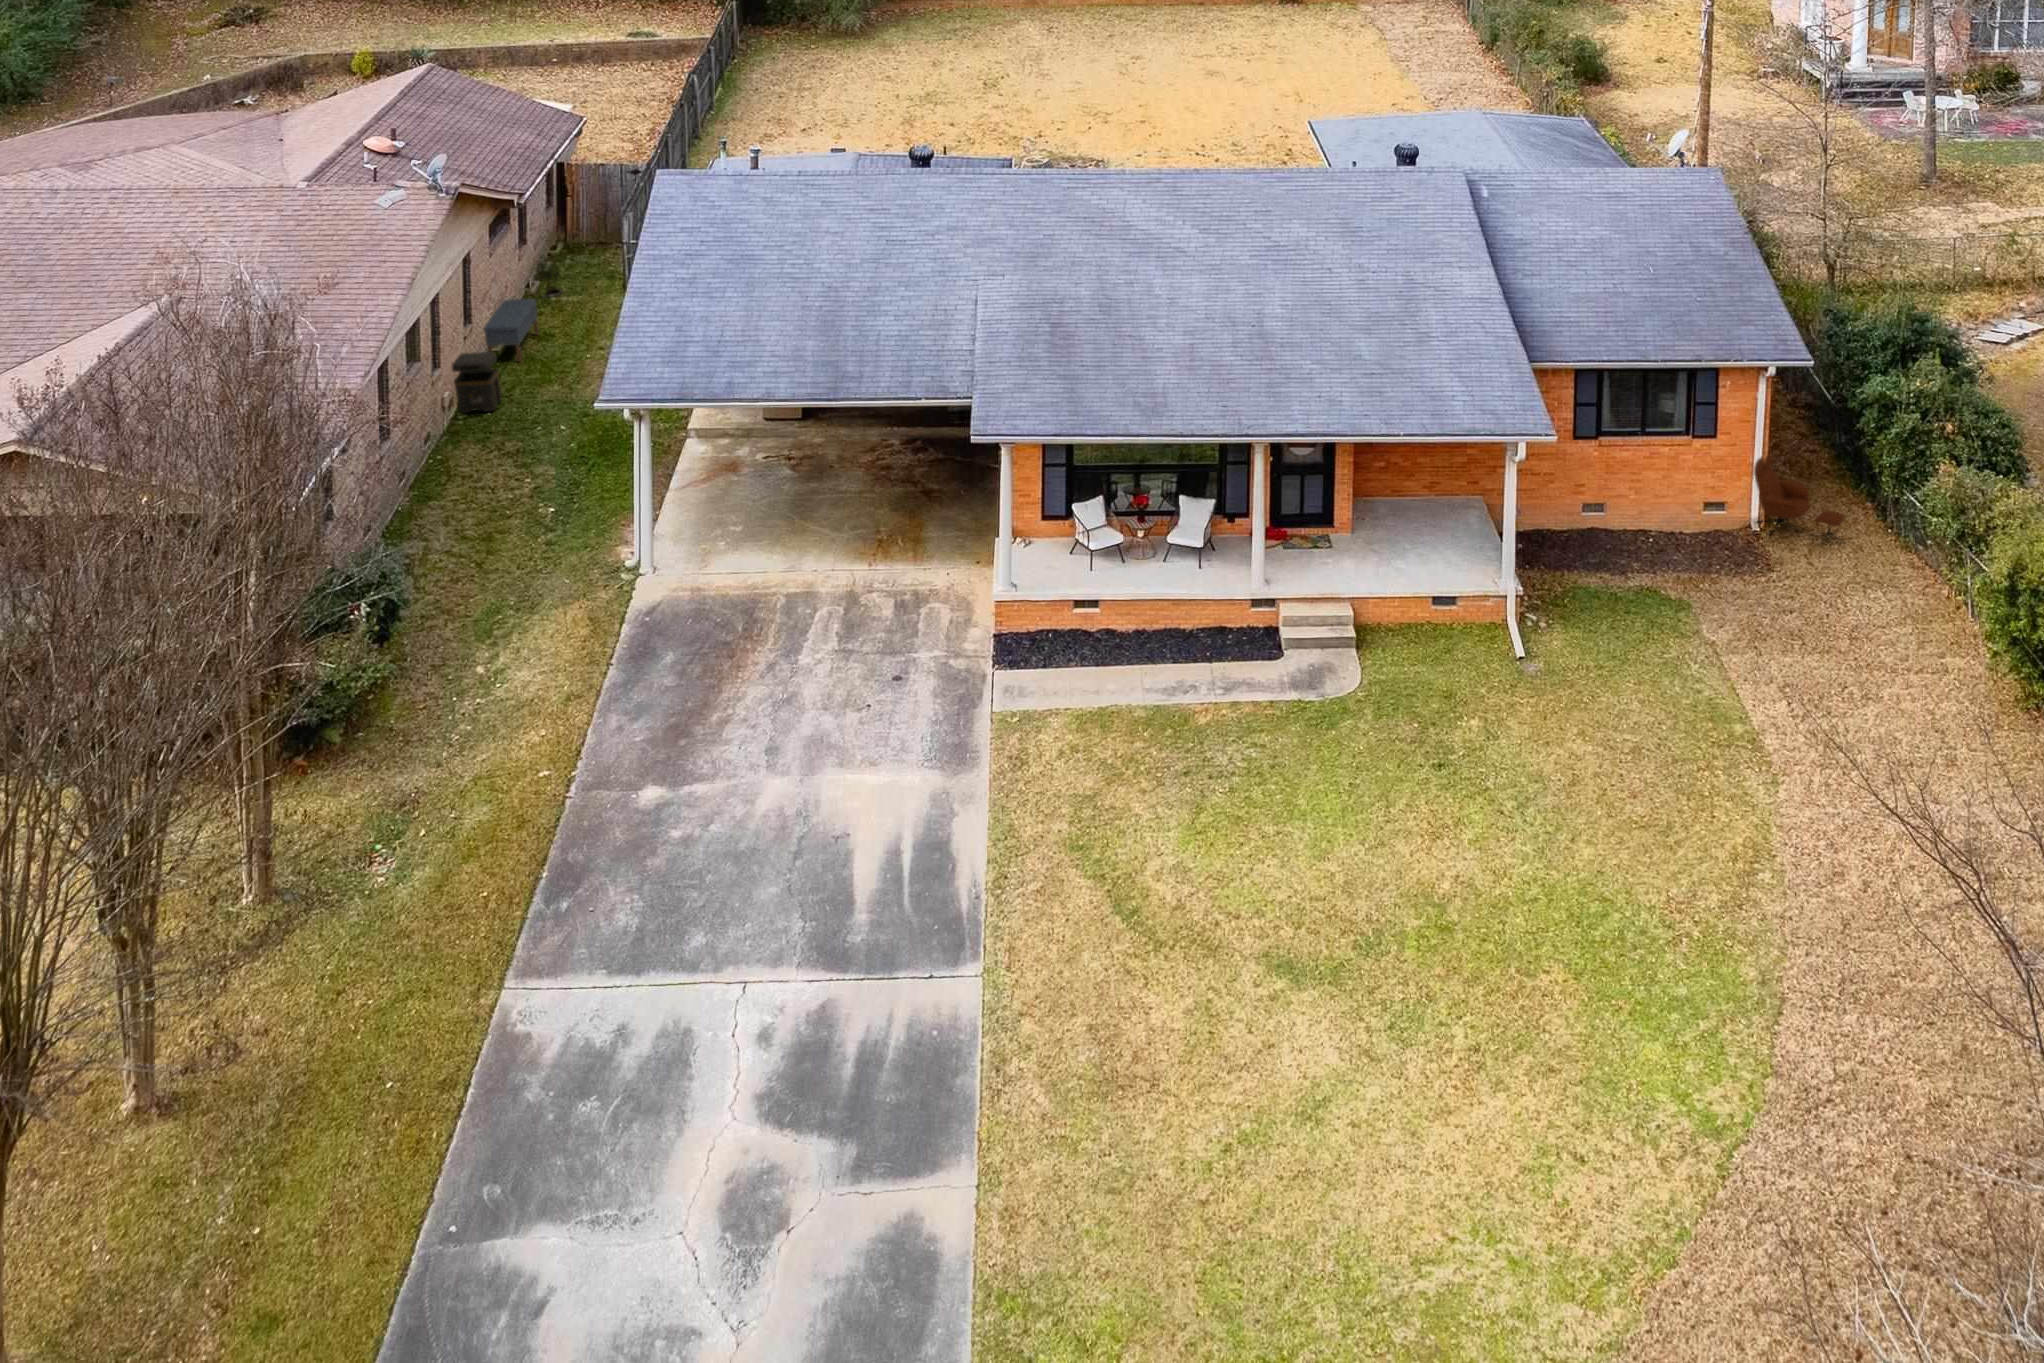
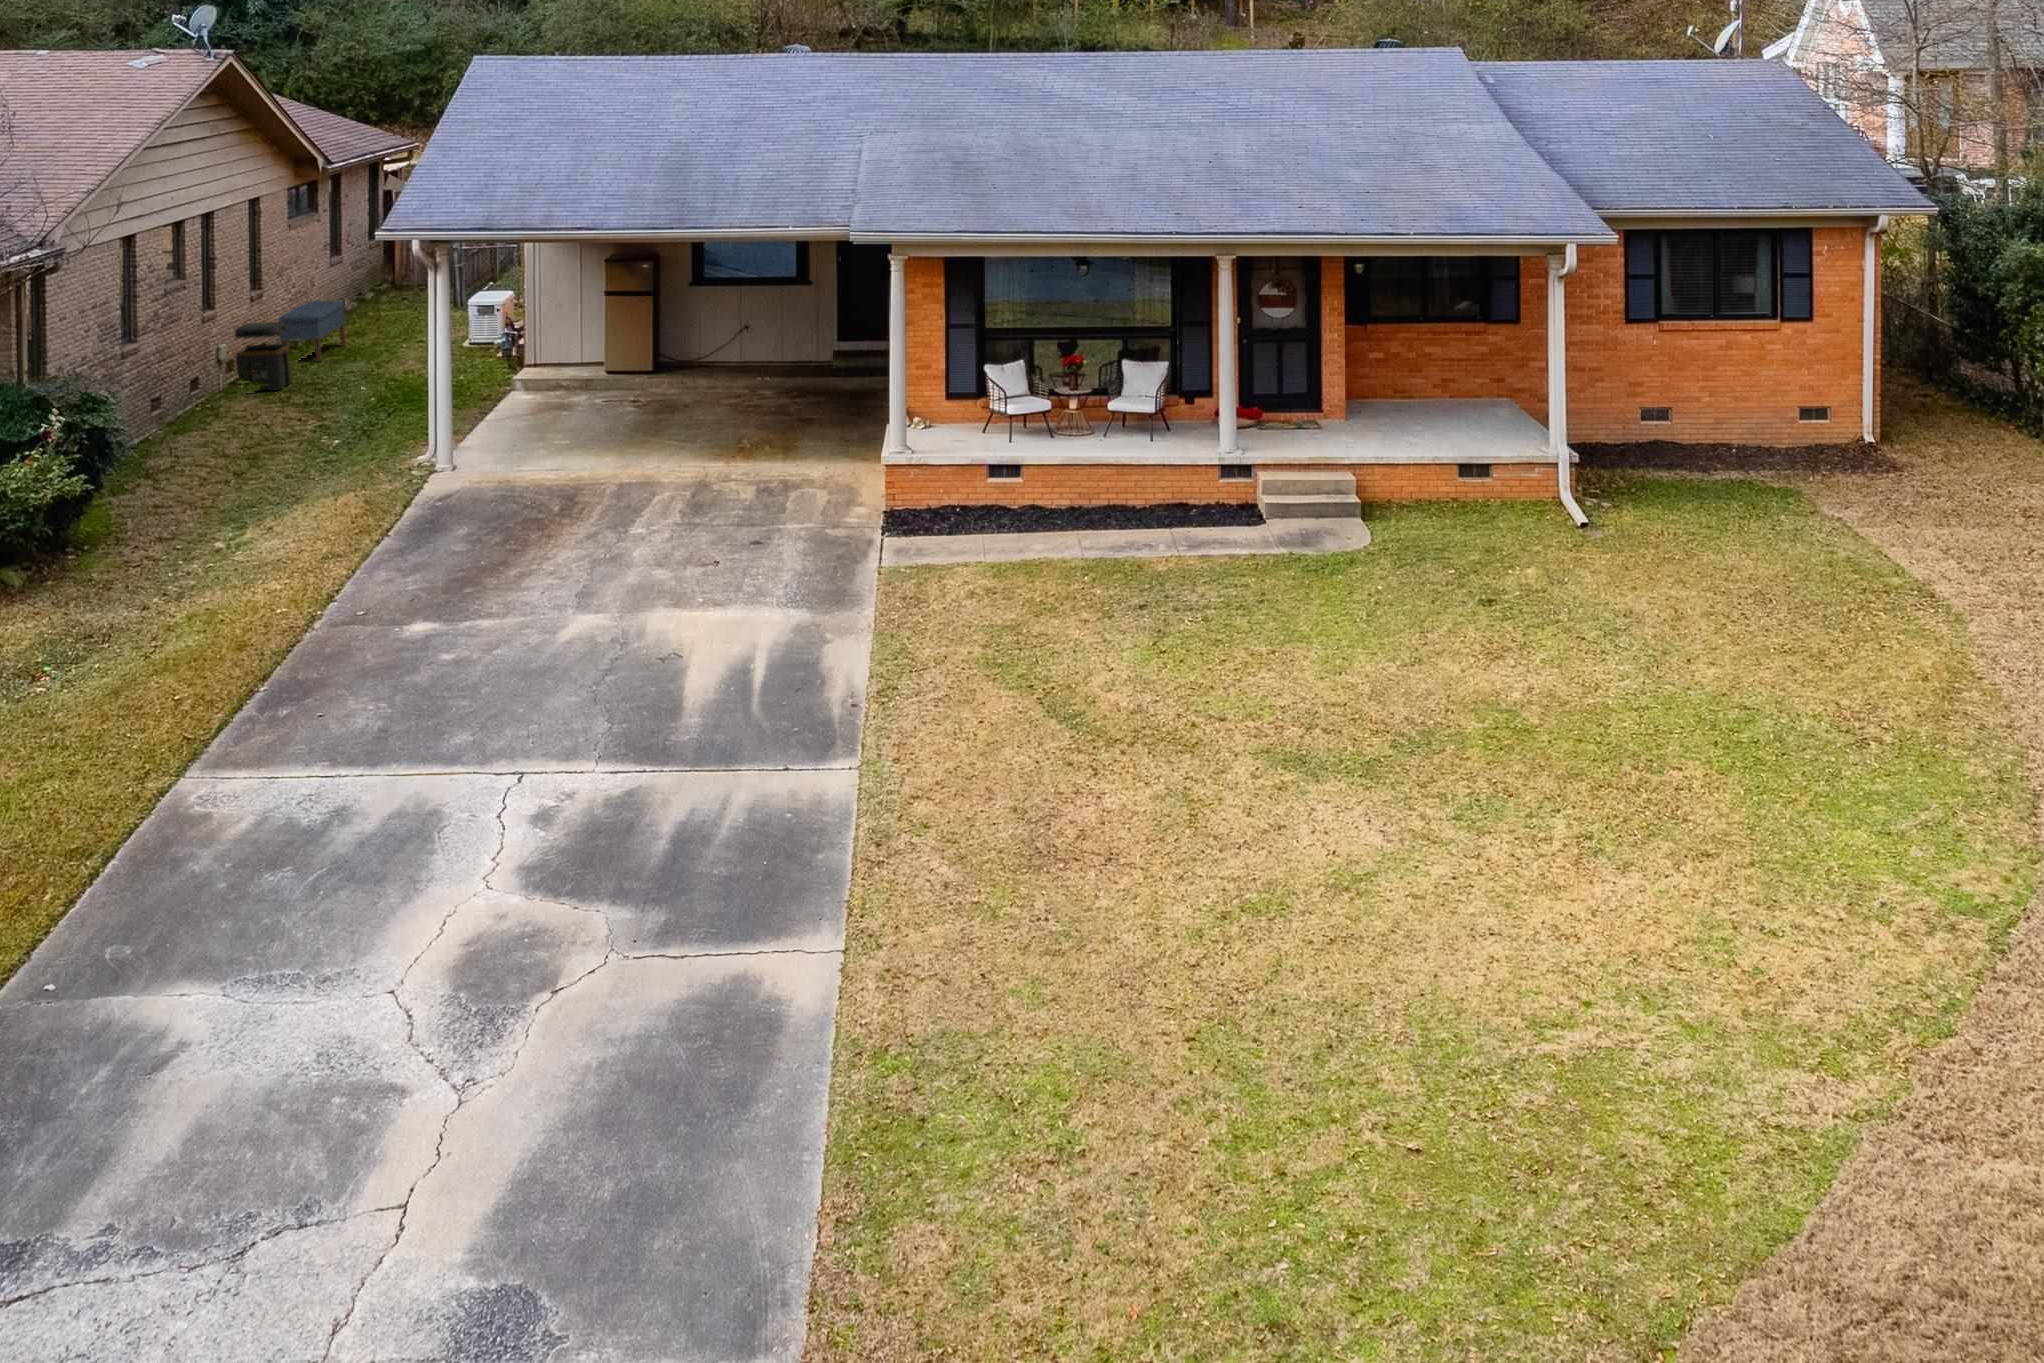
potted tree: present [534,255,562,297] -> none [344,270,382,325]
lounge chair: present [1754,456,1845,543] -> none [1864,345,1994,447]

